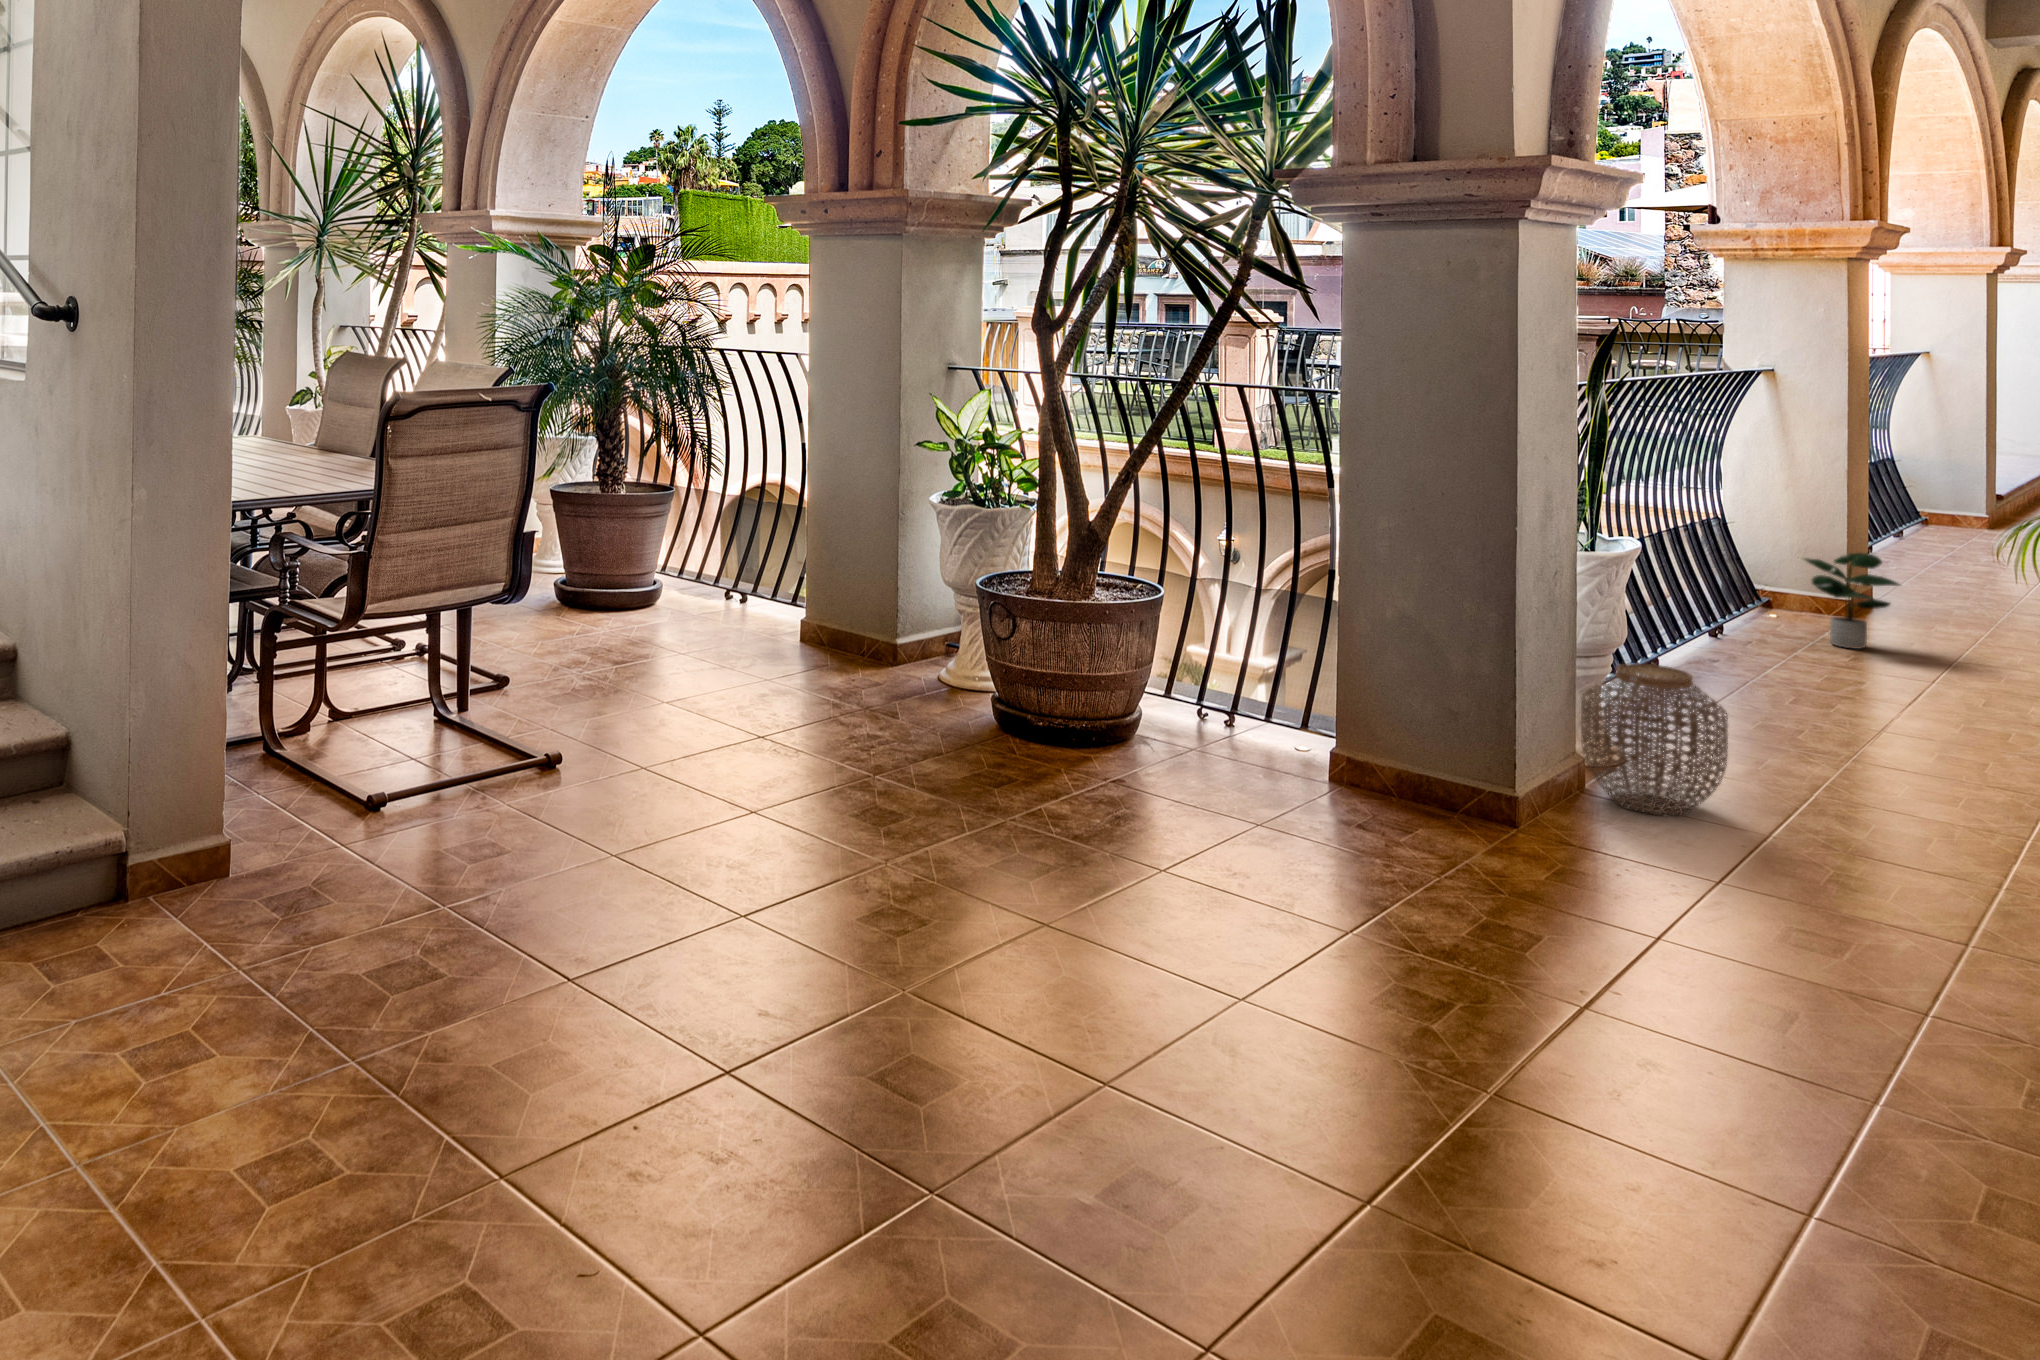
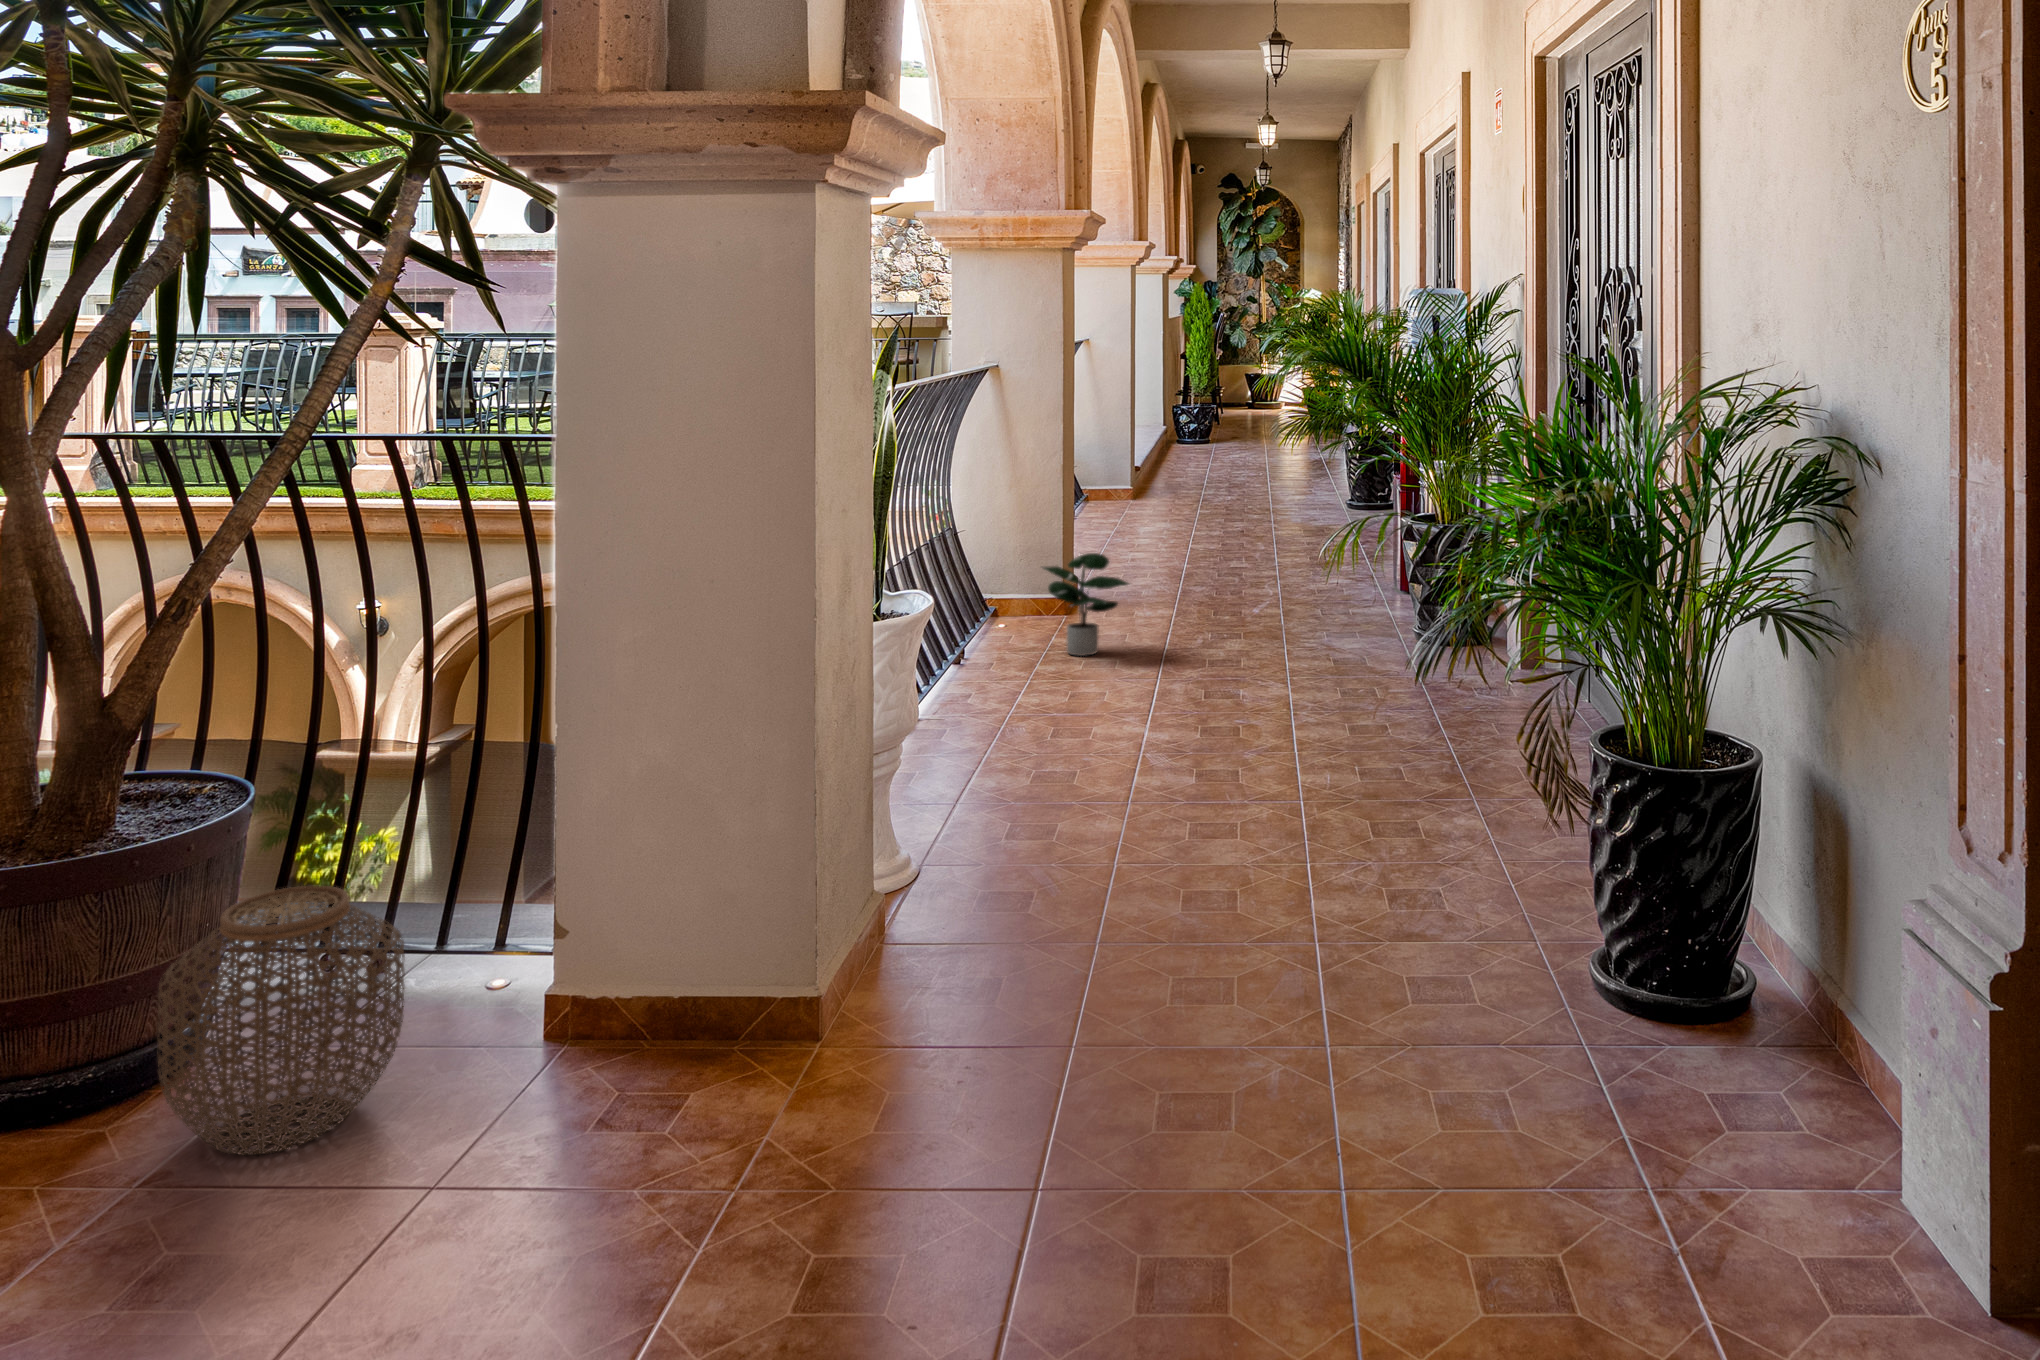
woven basket: present [1581,663,1728,815] -> present [158,886,405,1154]

